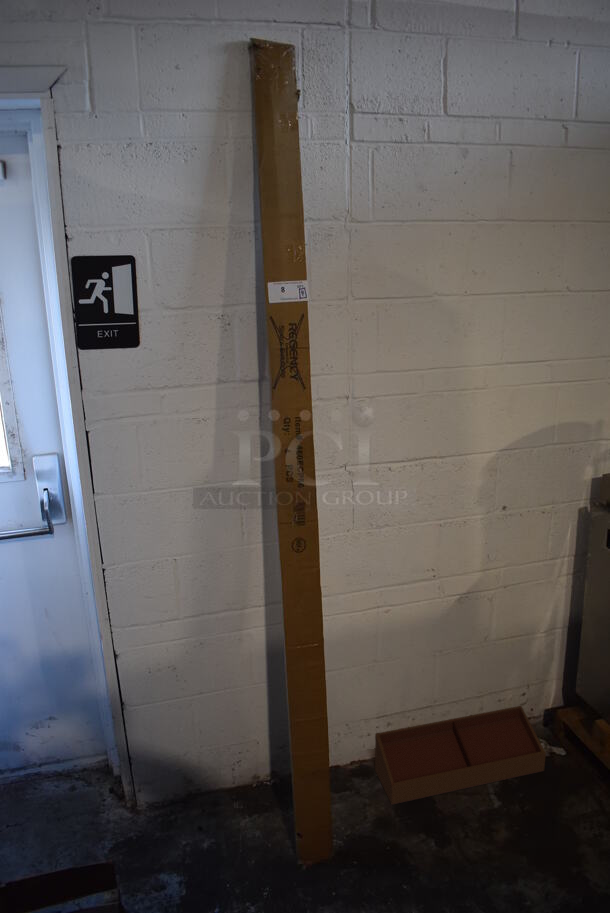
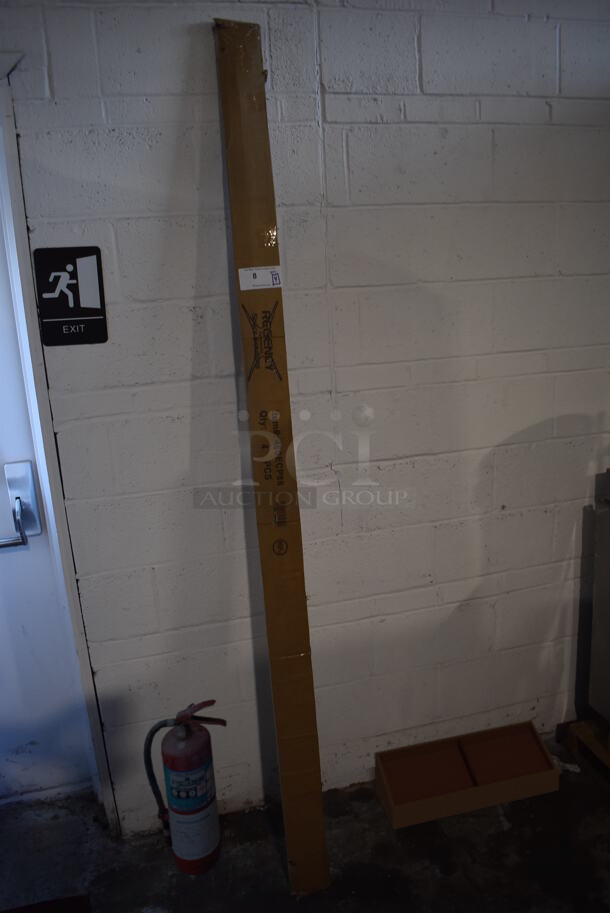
fire extinguisher: none [163,684,242,844] -> present [143,699,227,876]

